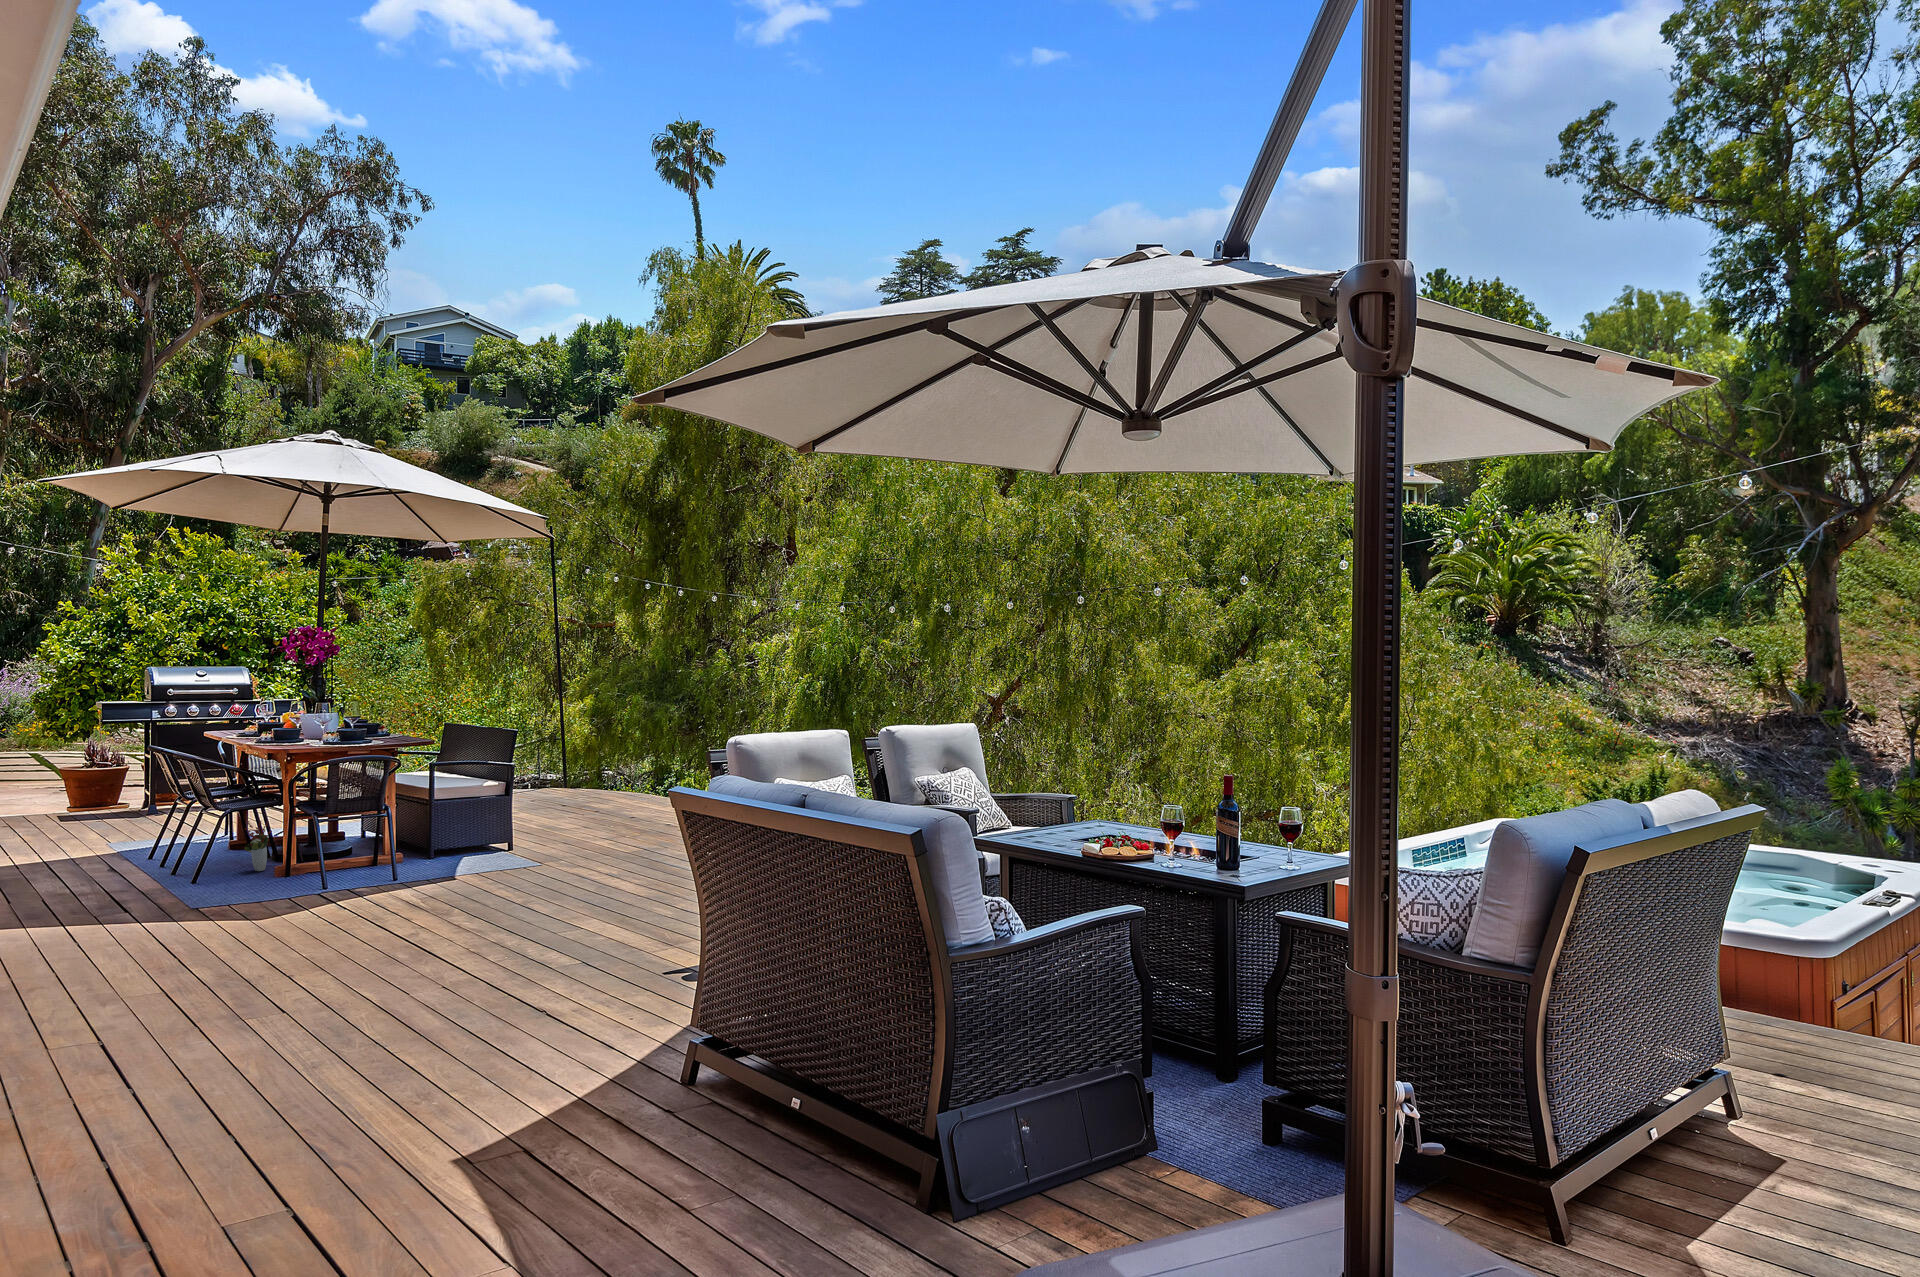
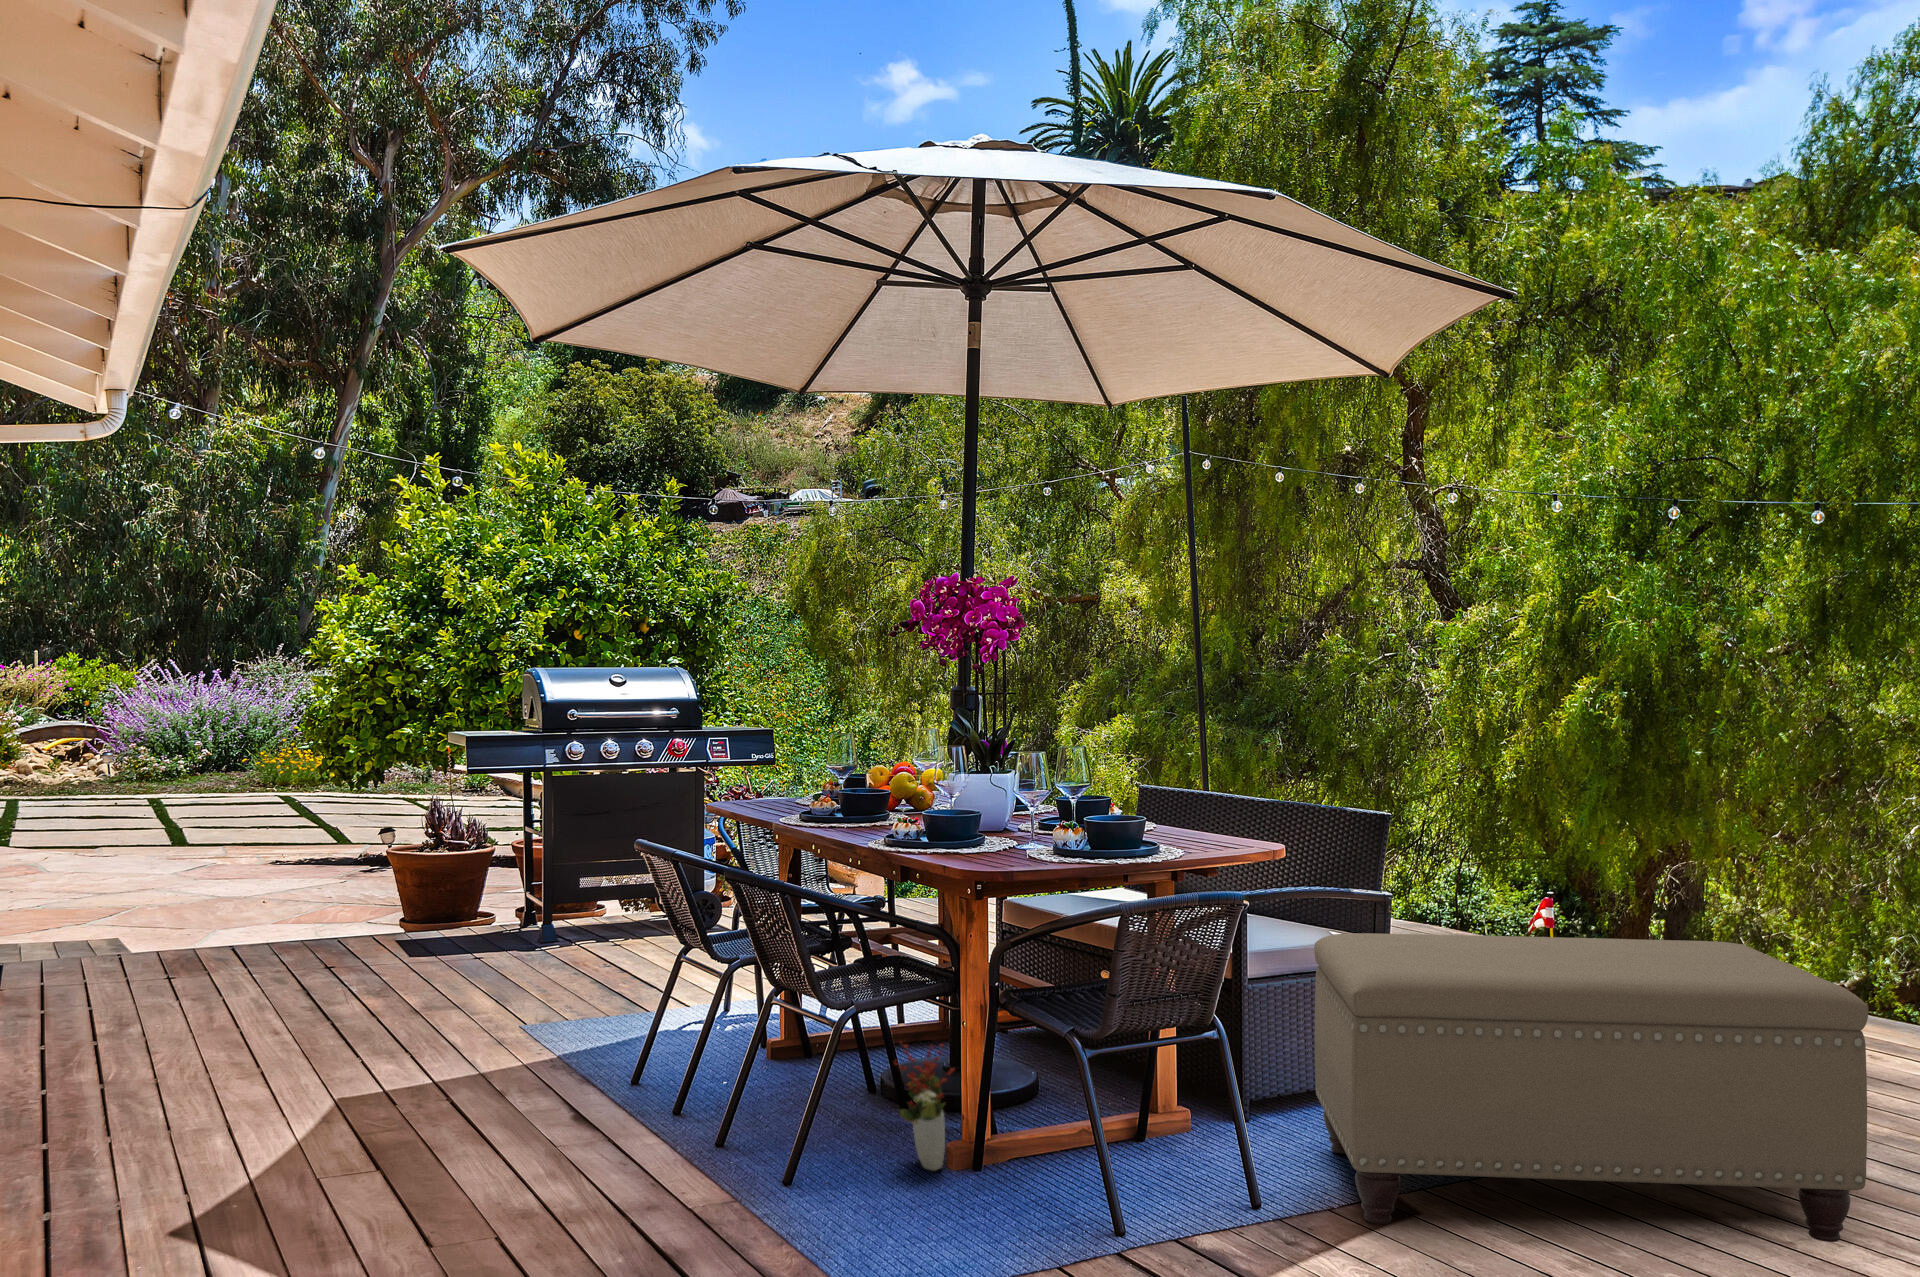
ottoman: none [410,776,618,877] -> present [1314,933,1869,1242]

